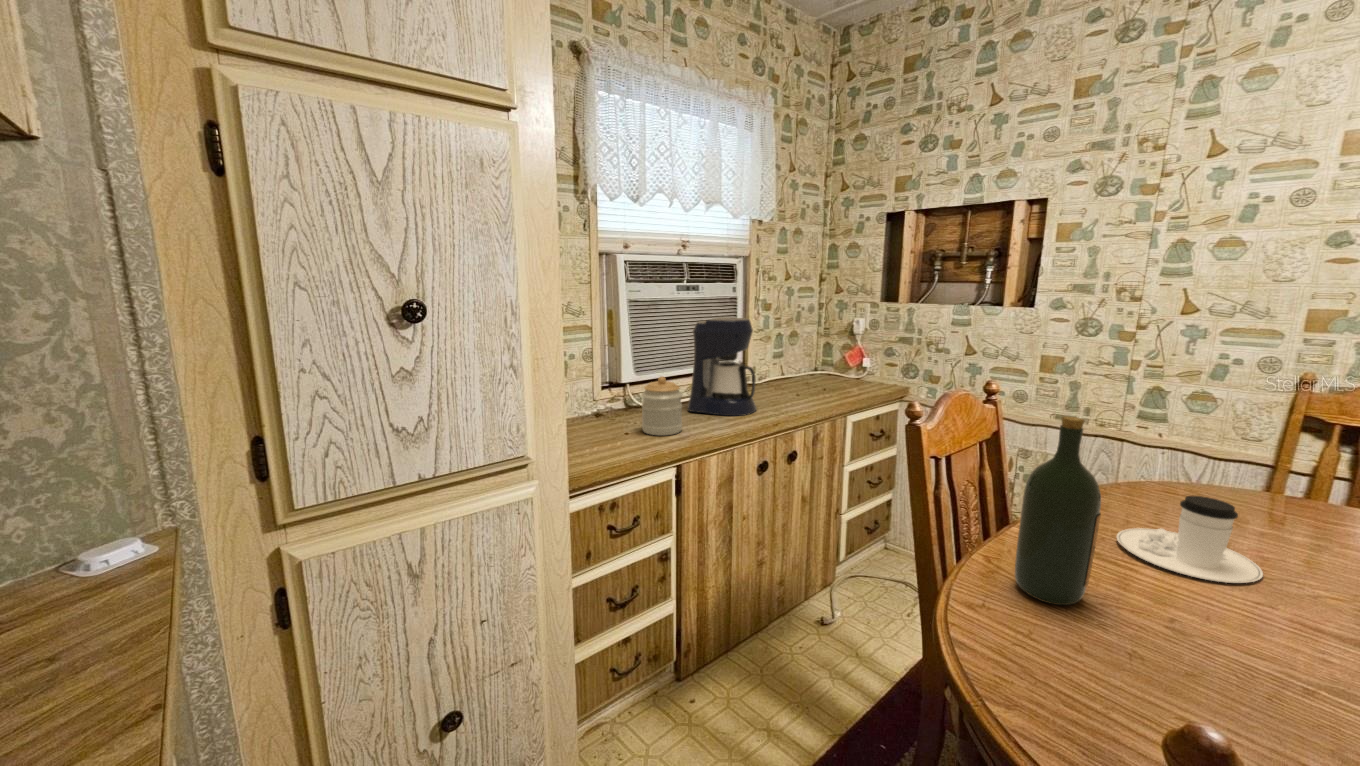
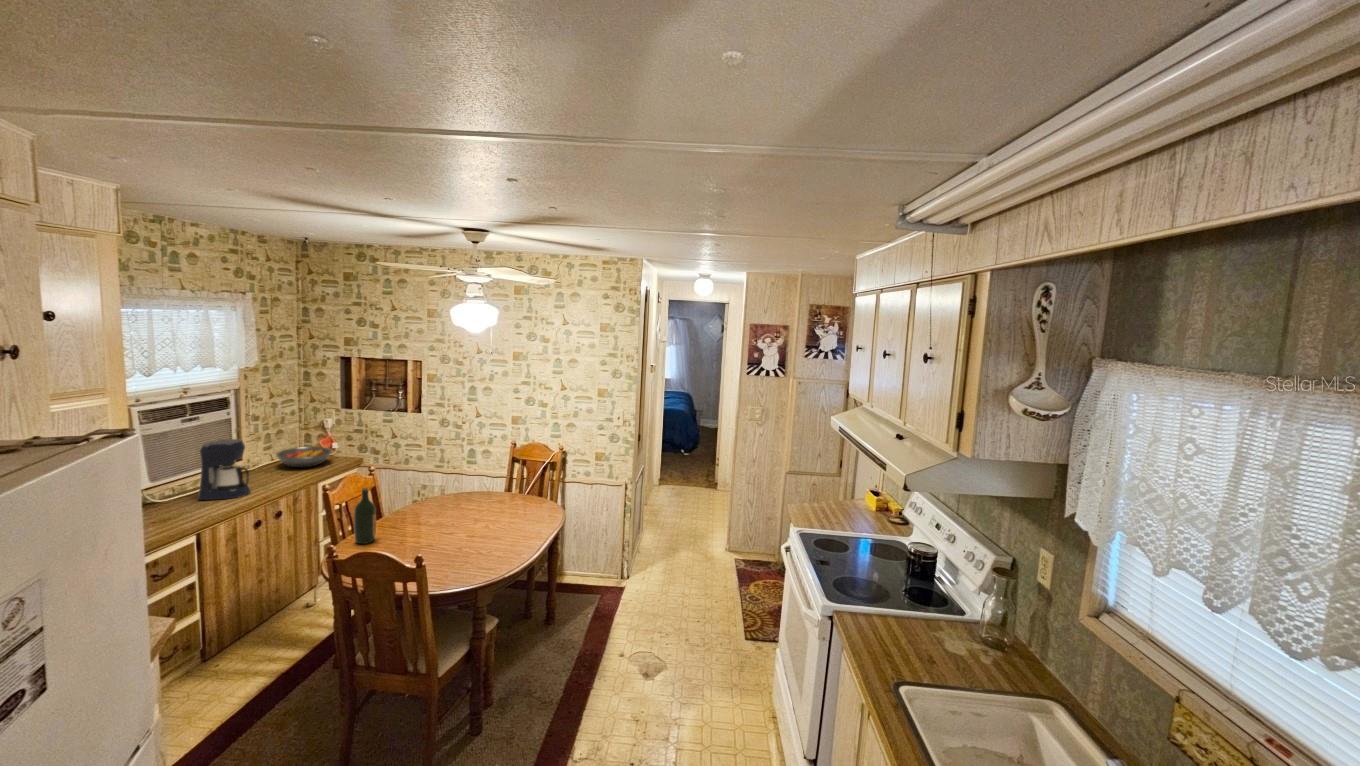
fruit bowl: none [790,359,868,388] -> present [276,447,332,467]
jar: present [642,377,682,435] -> none [167,485,199,520]
coffee cup: present [1117,496,1263,583] -> none [402,501,439,526]

